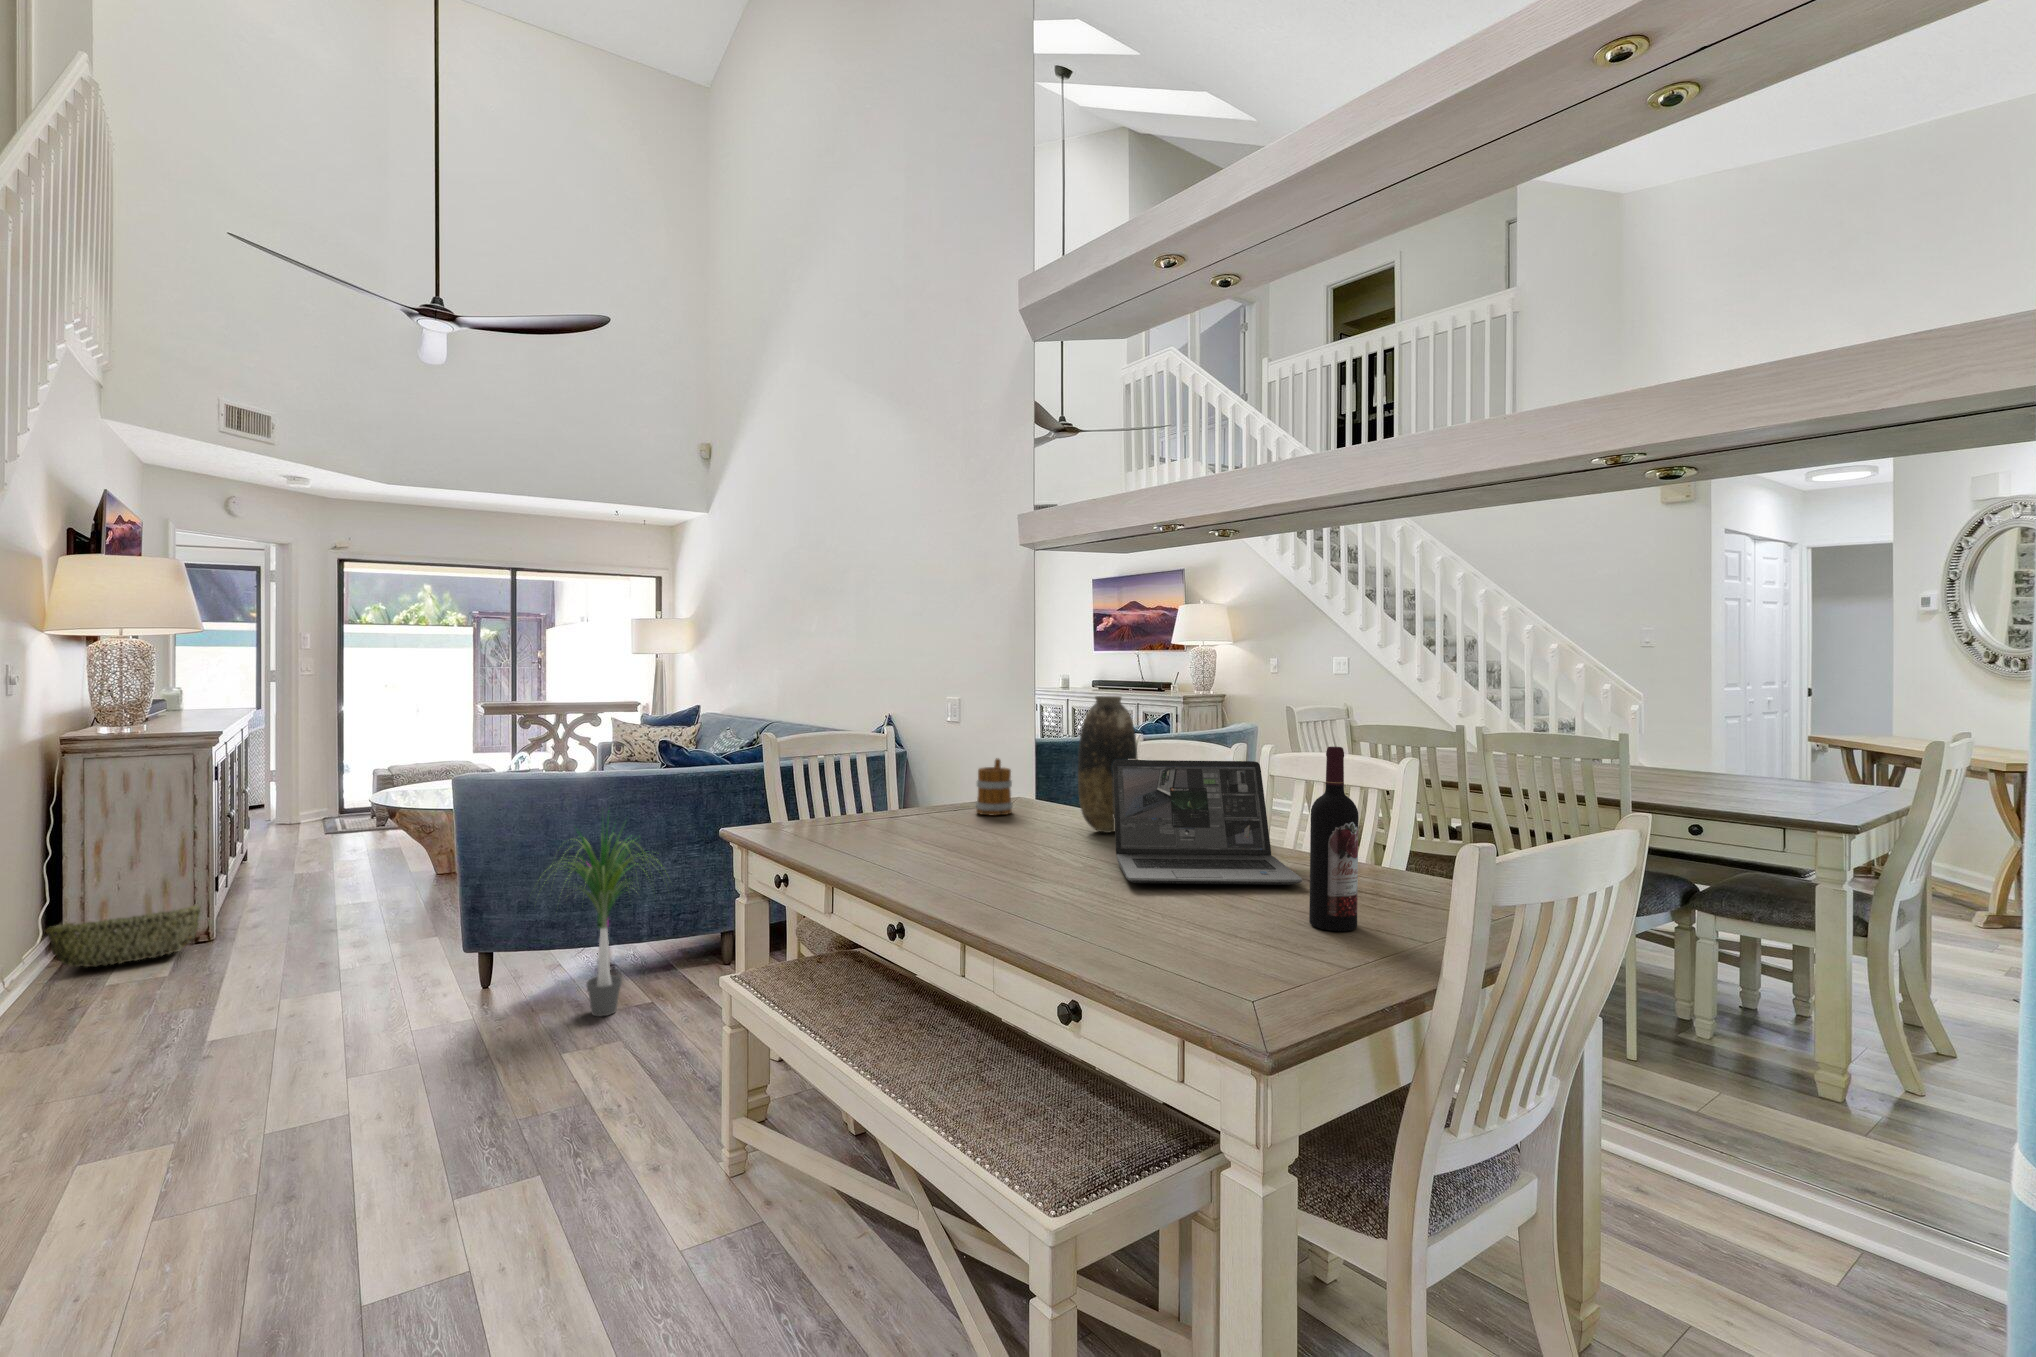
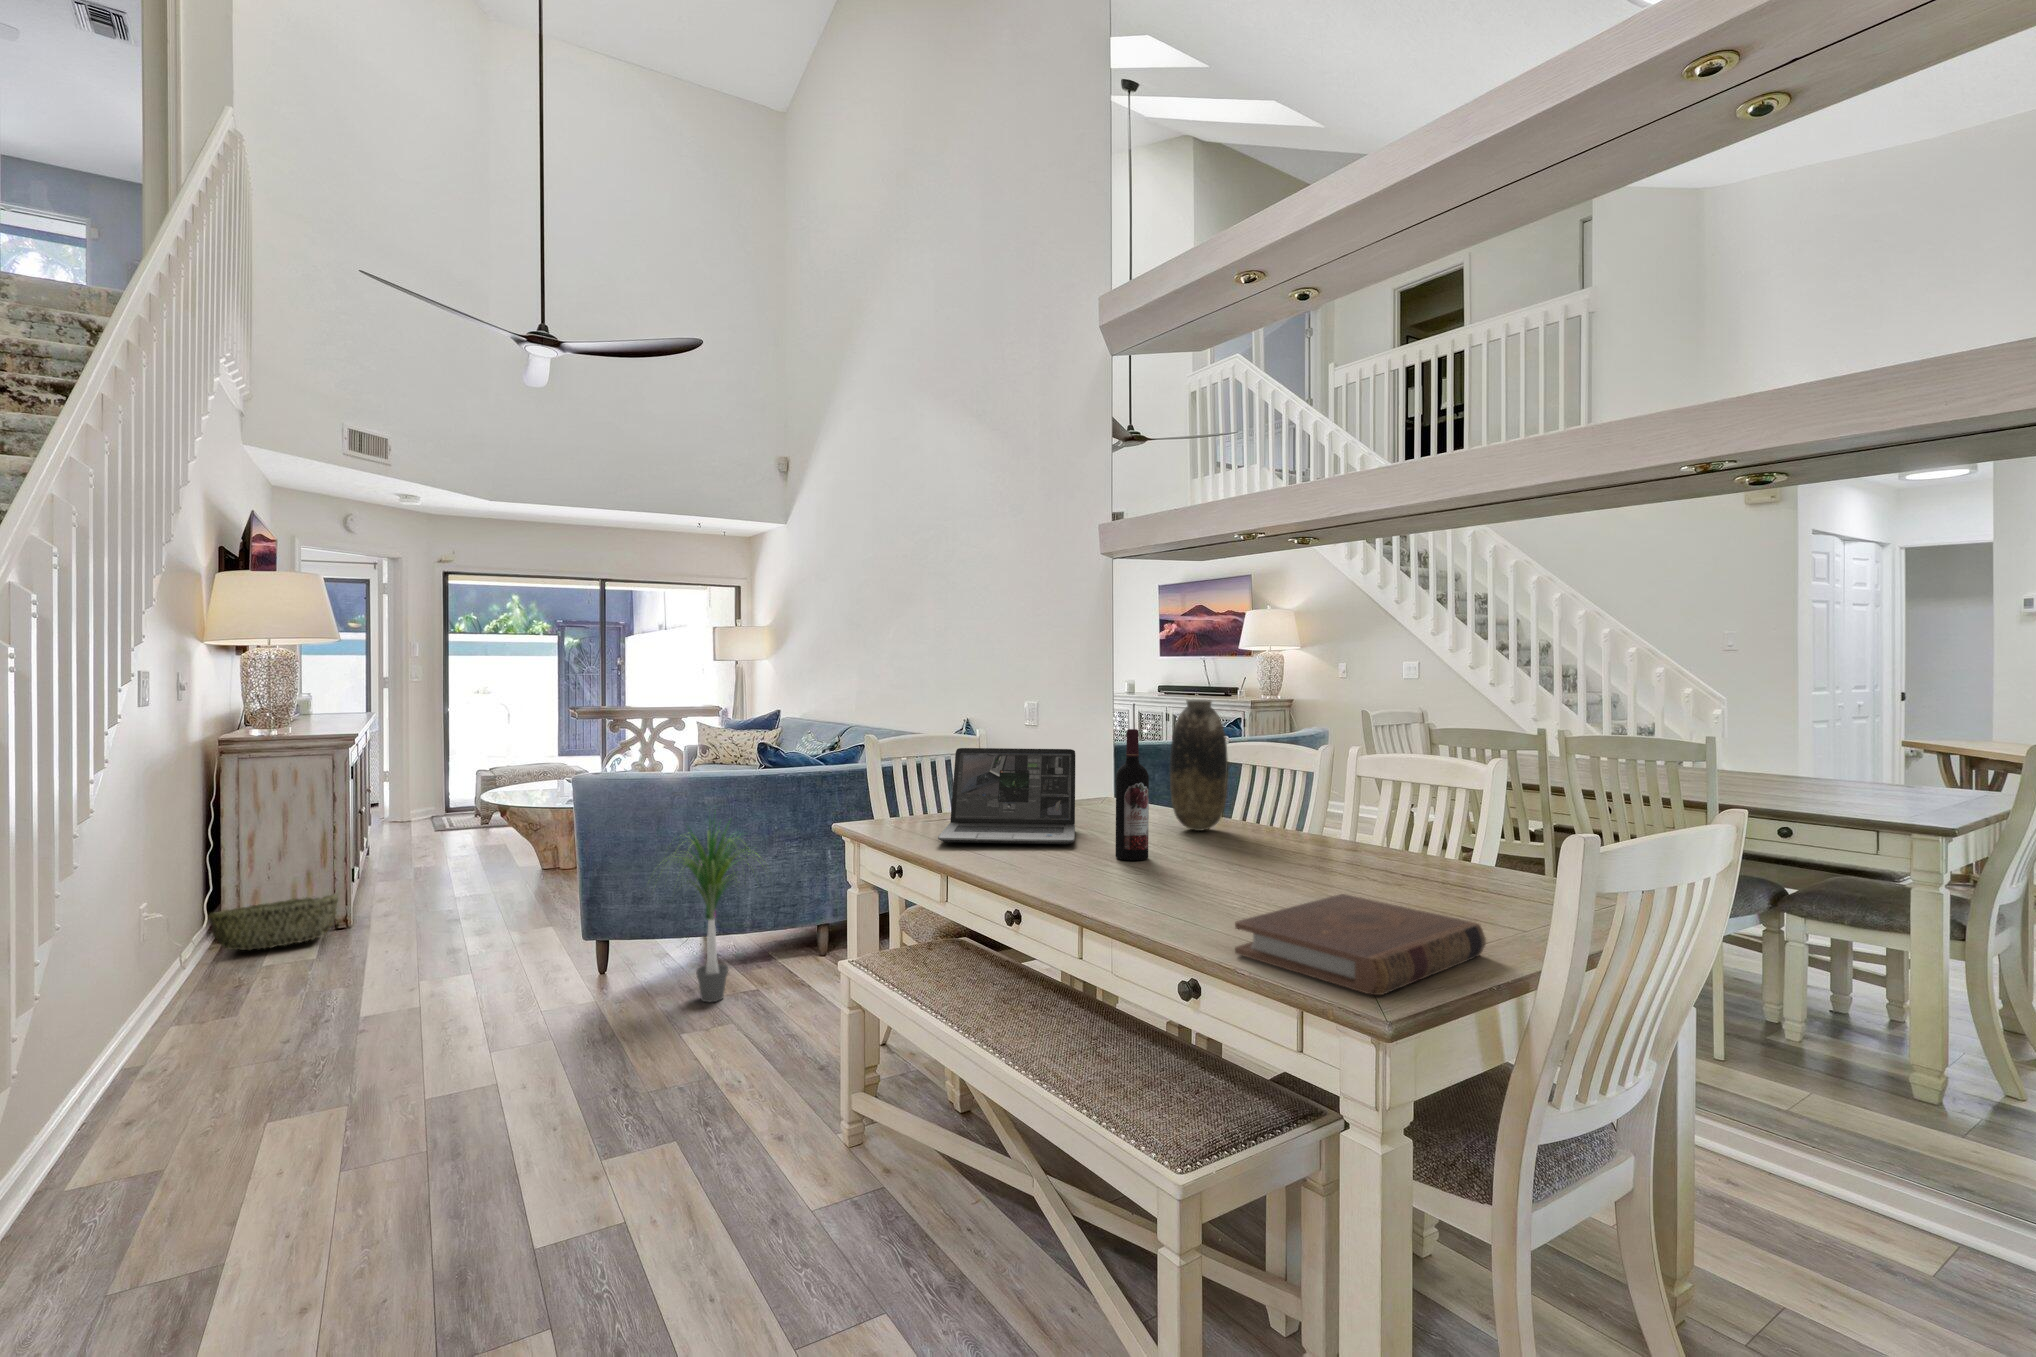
wine bottle: present [1309,747,1359,931] -> present [1116,729,1149,860]
mug: present [976,758,1012,815] -> none [1068,760,1103,814]
laptop: present [1112,760,1302,885] -> present [938,748,1075,844]
book: none [1118,903,1387,1020] -> present [1235,894,1486,995]

